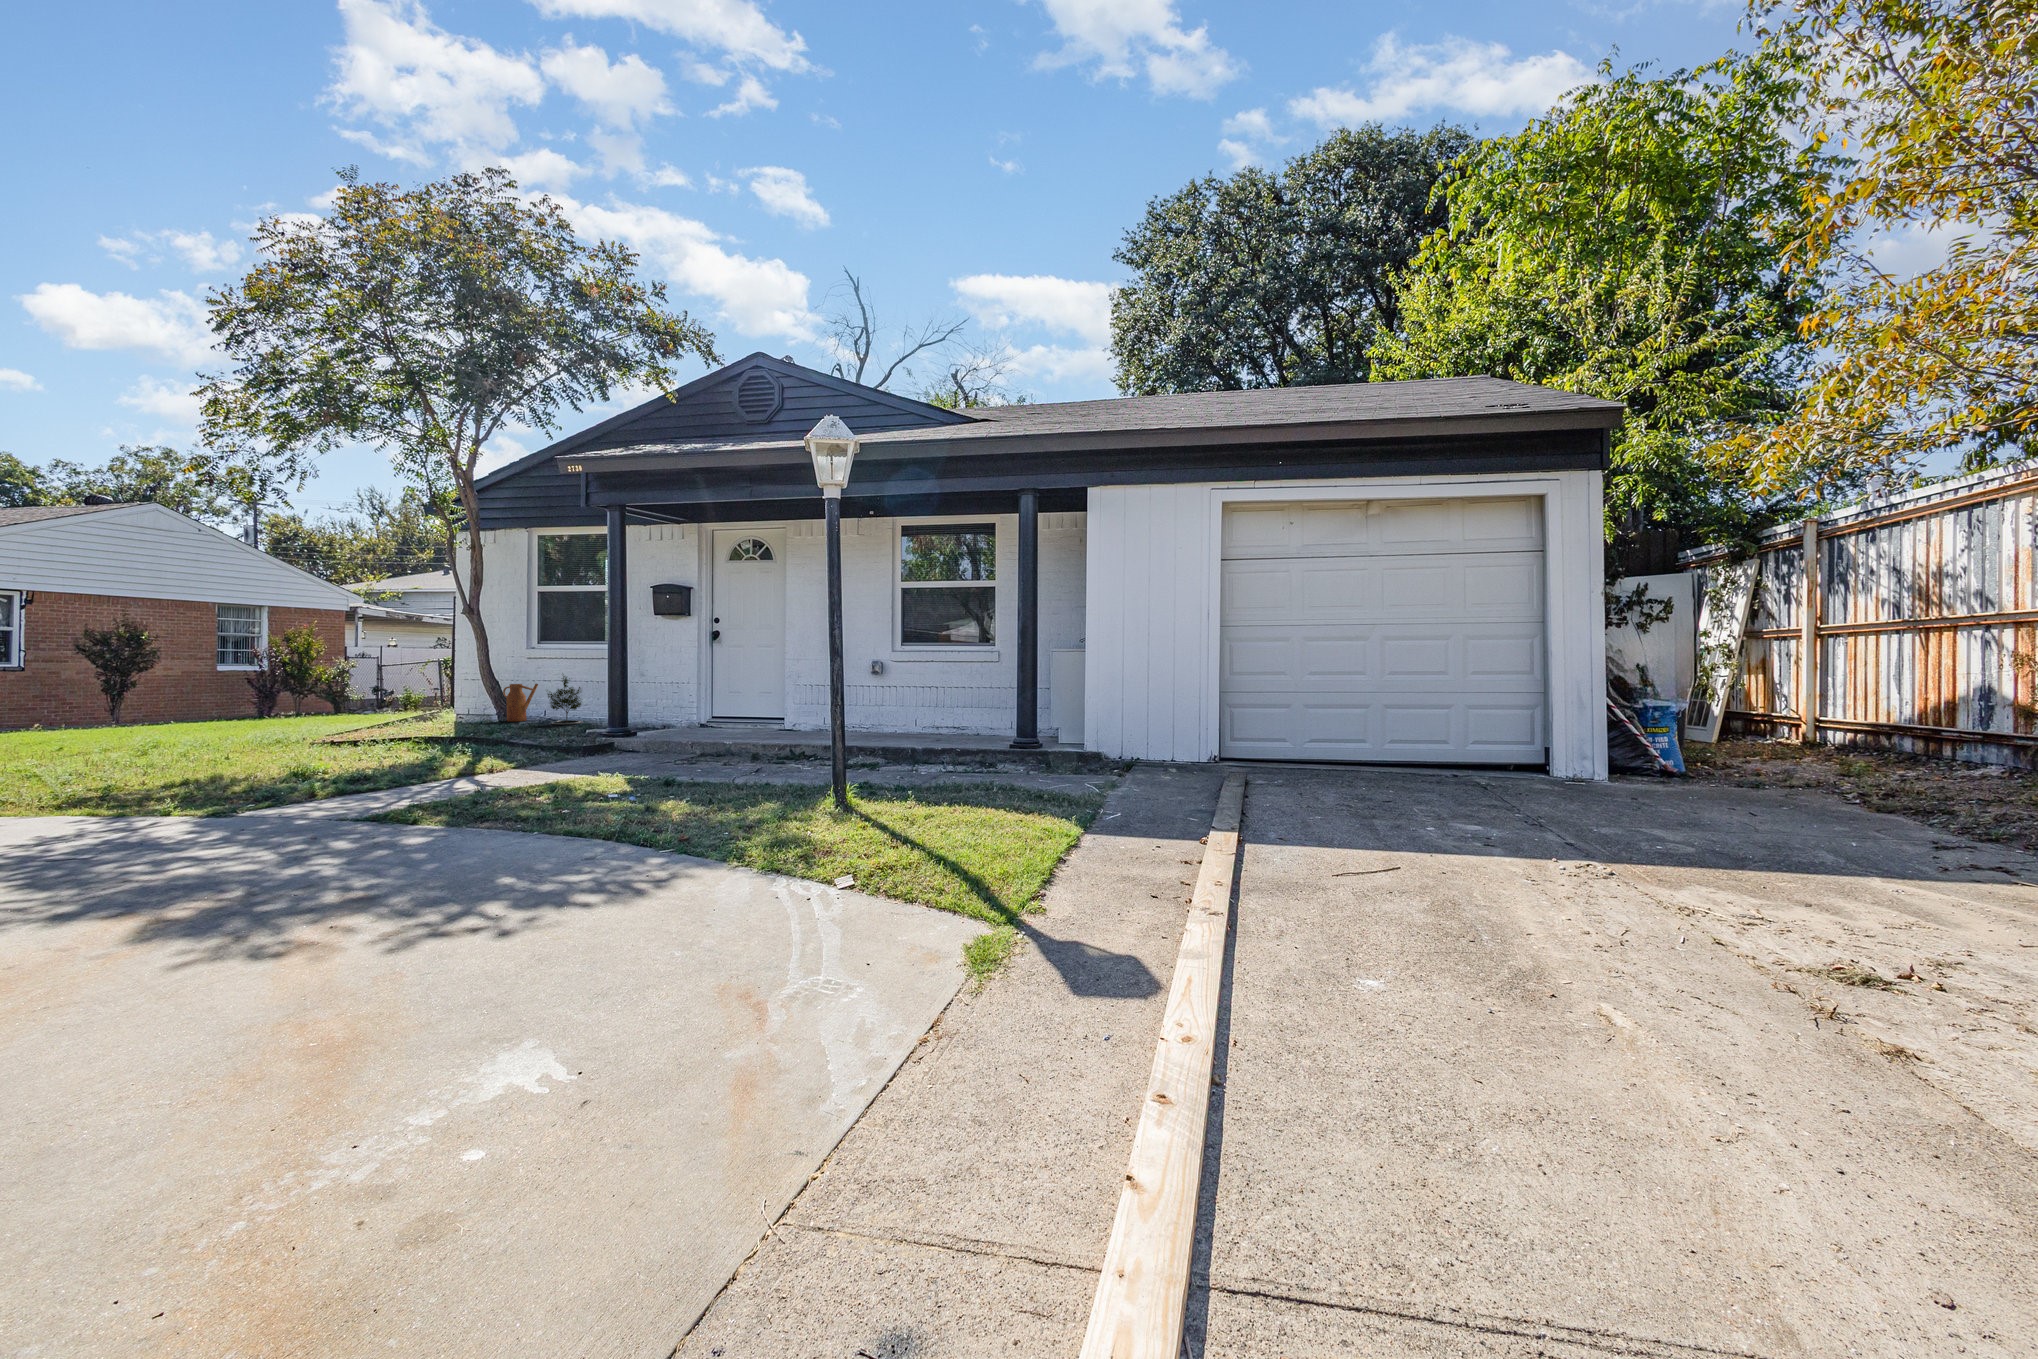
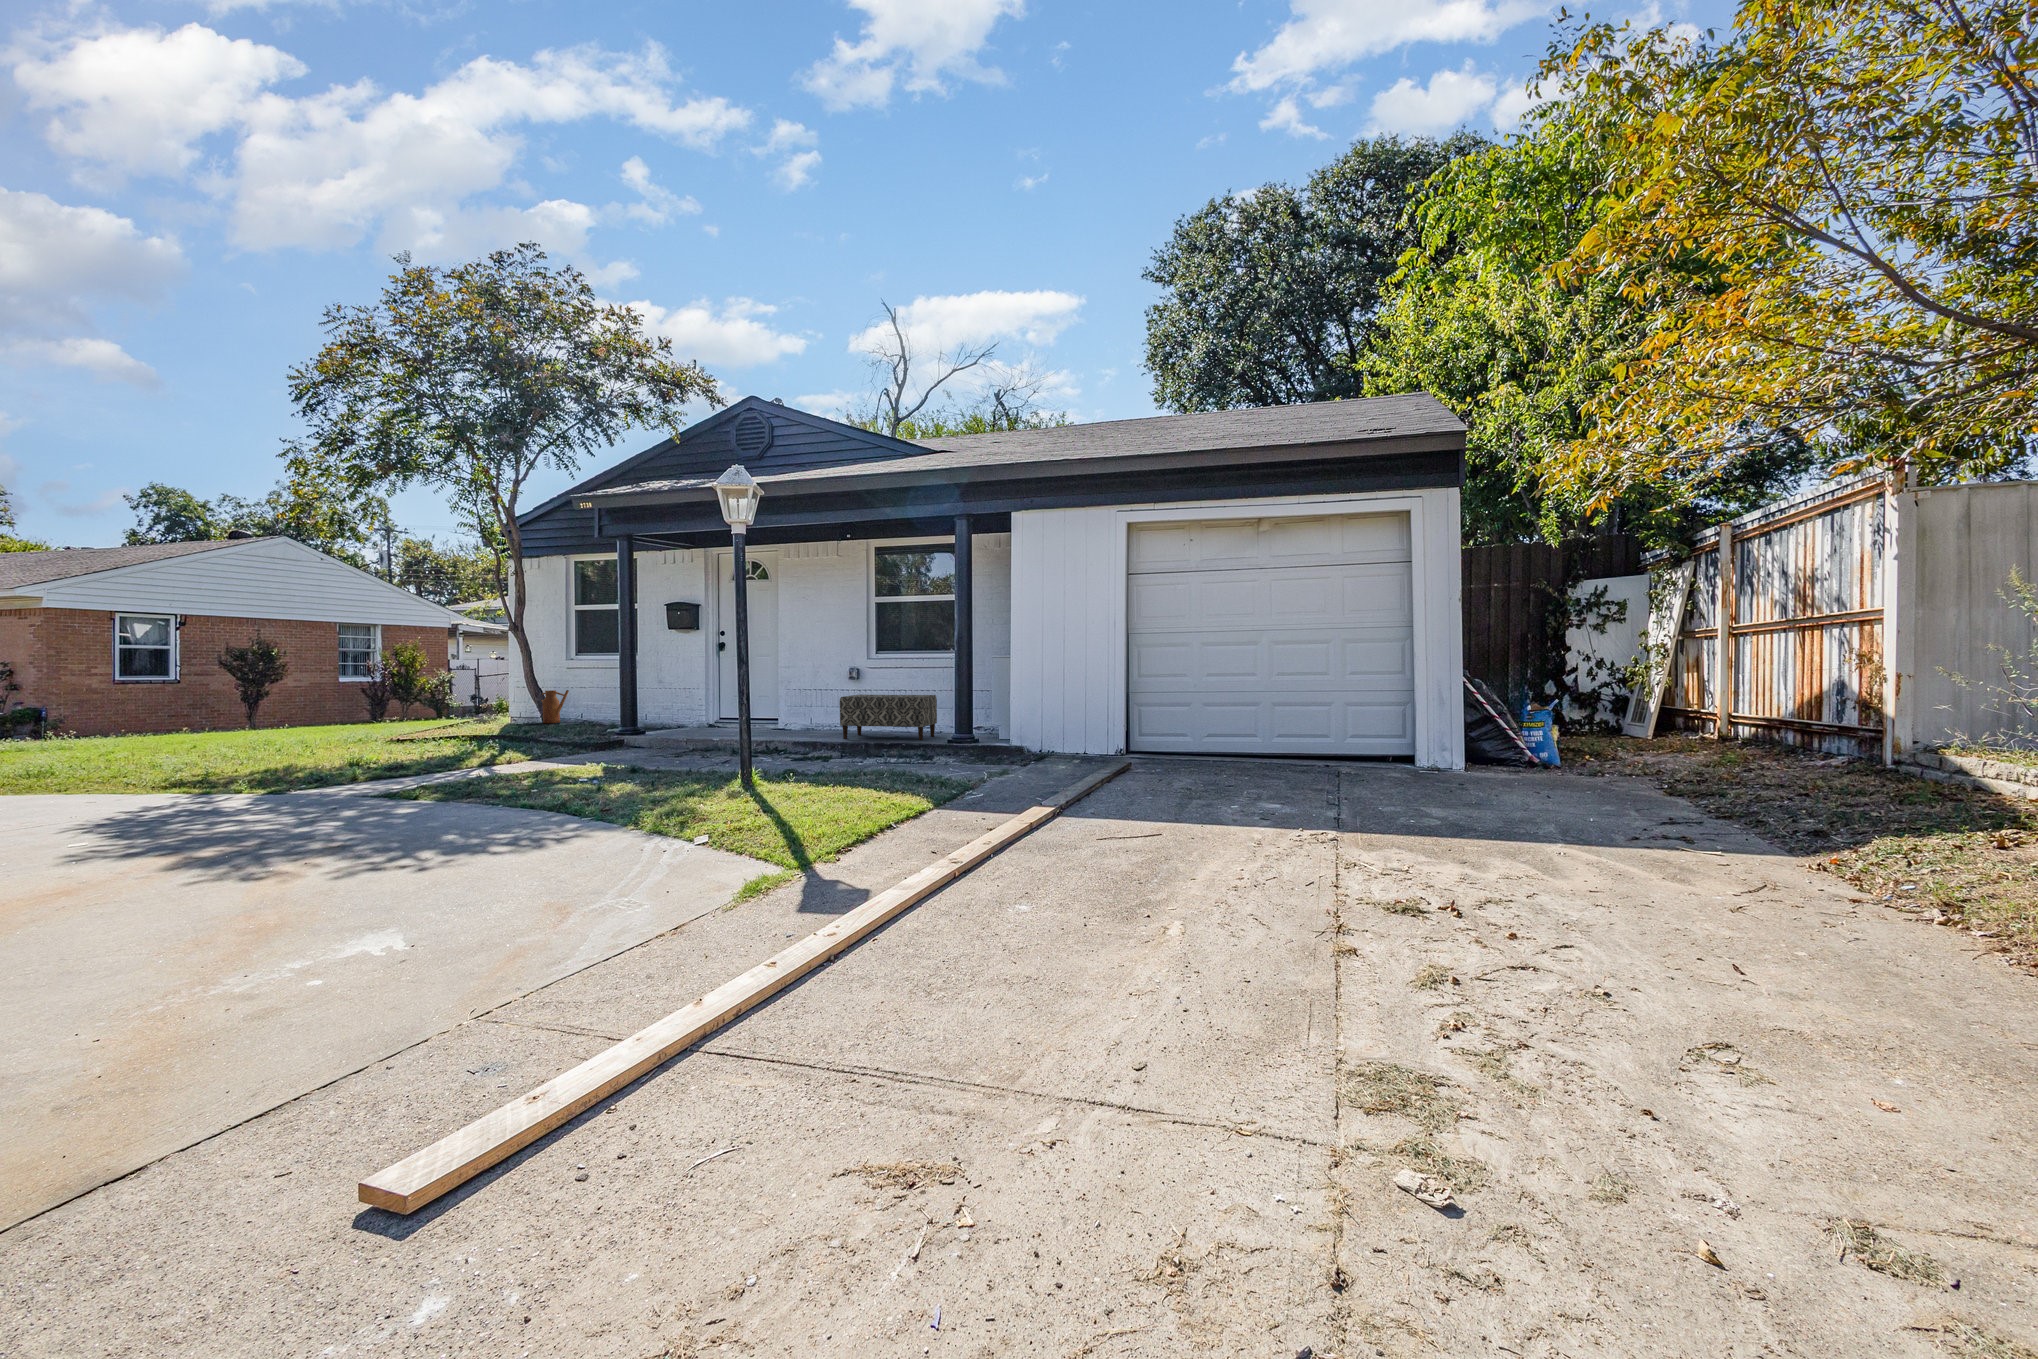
potted tree: present [548,676,583,725] -> none [571,680,606,726]
bench: none [877,691,983,742] -> present [840,695,937,740]

